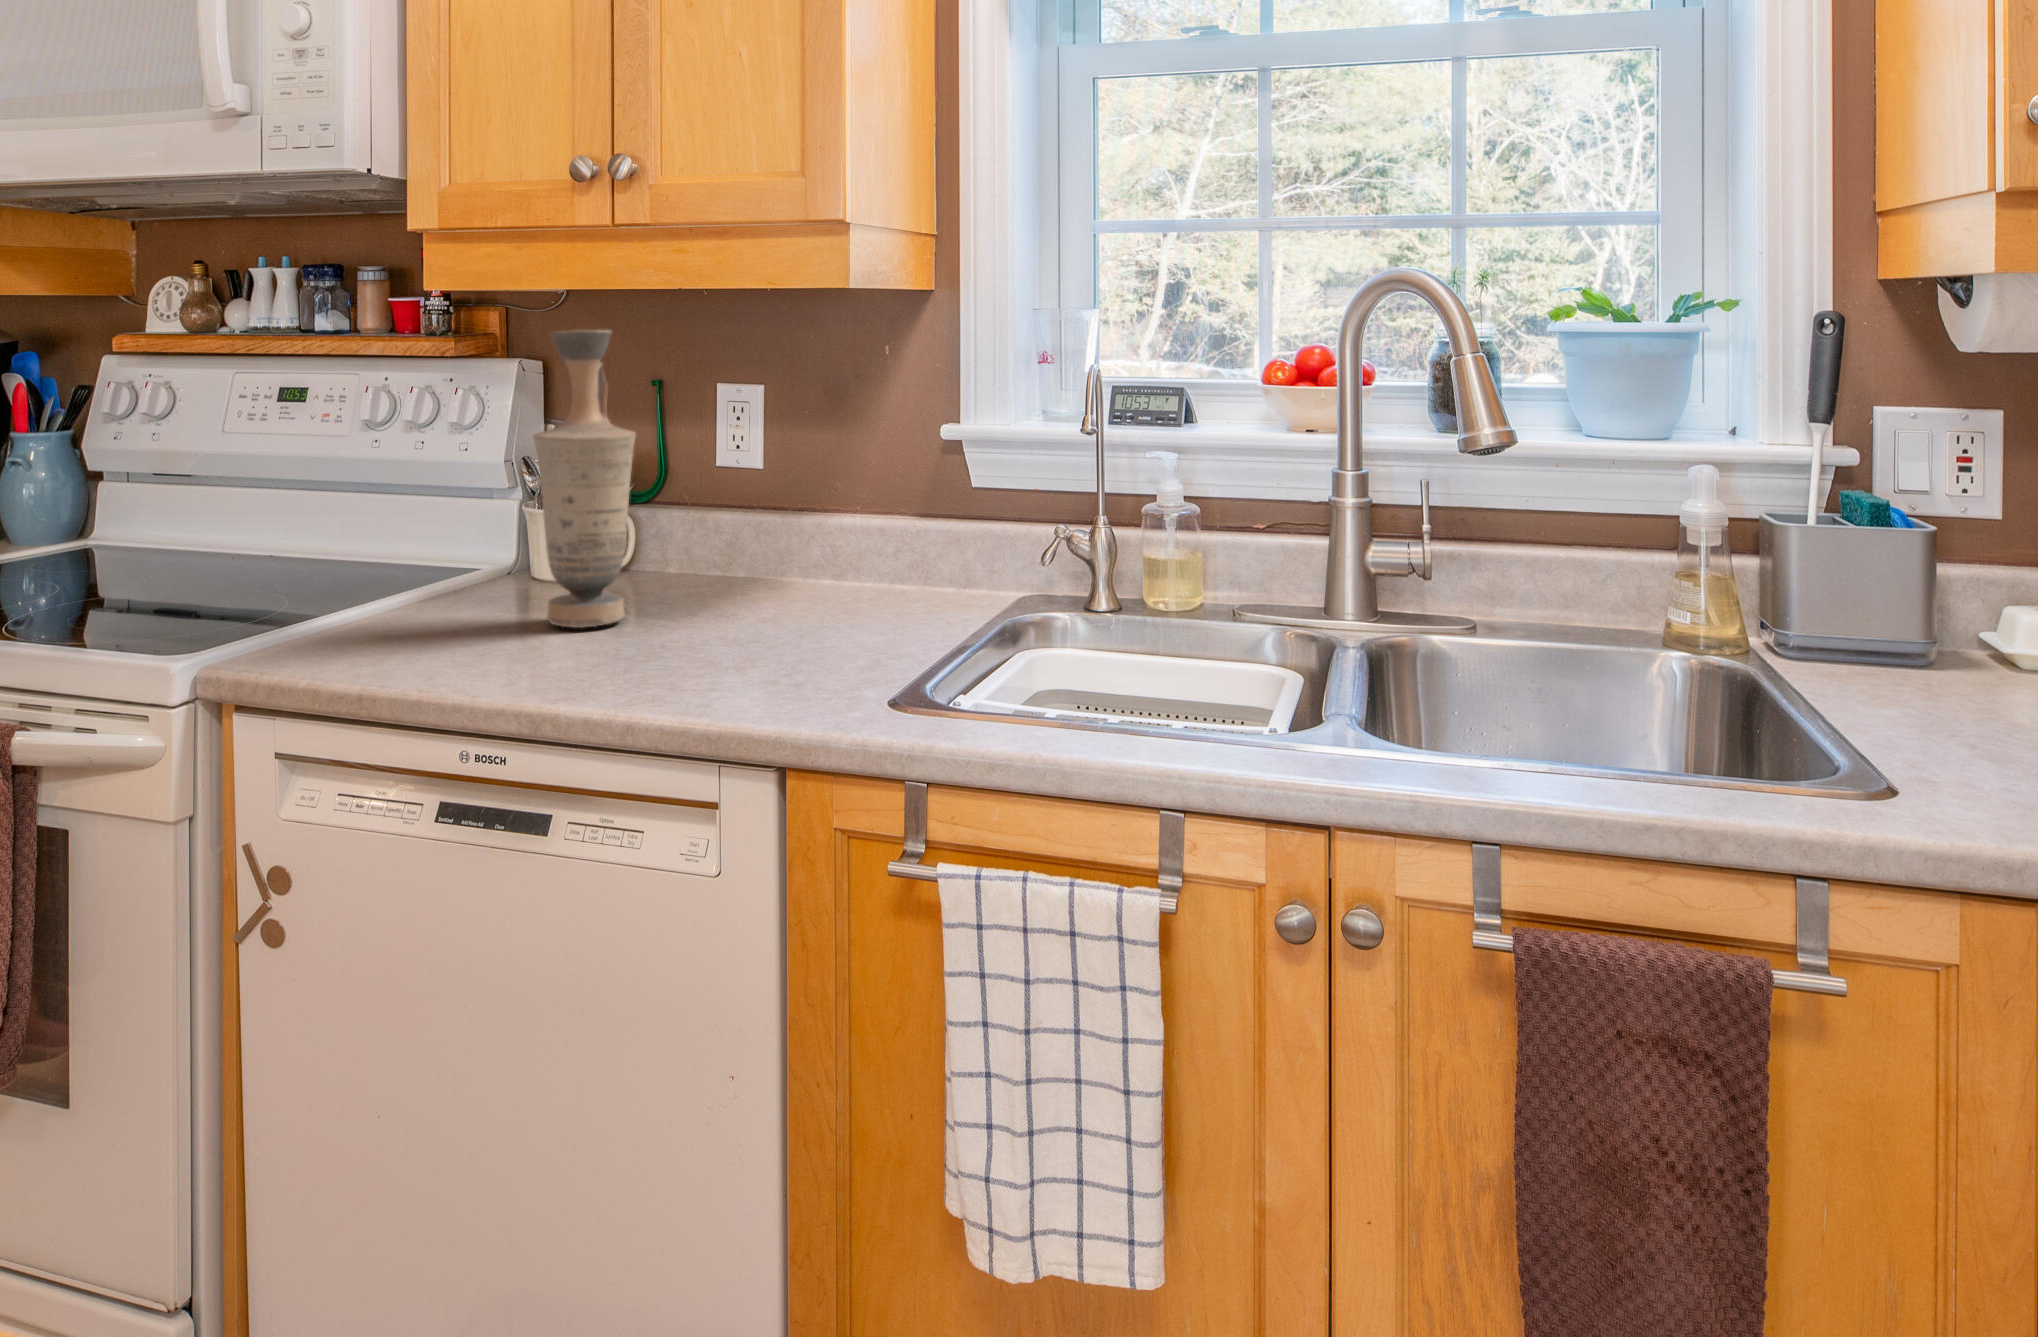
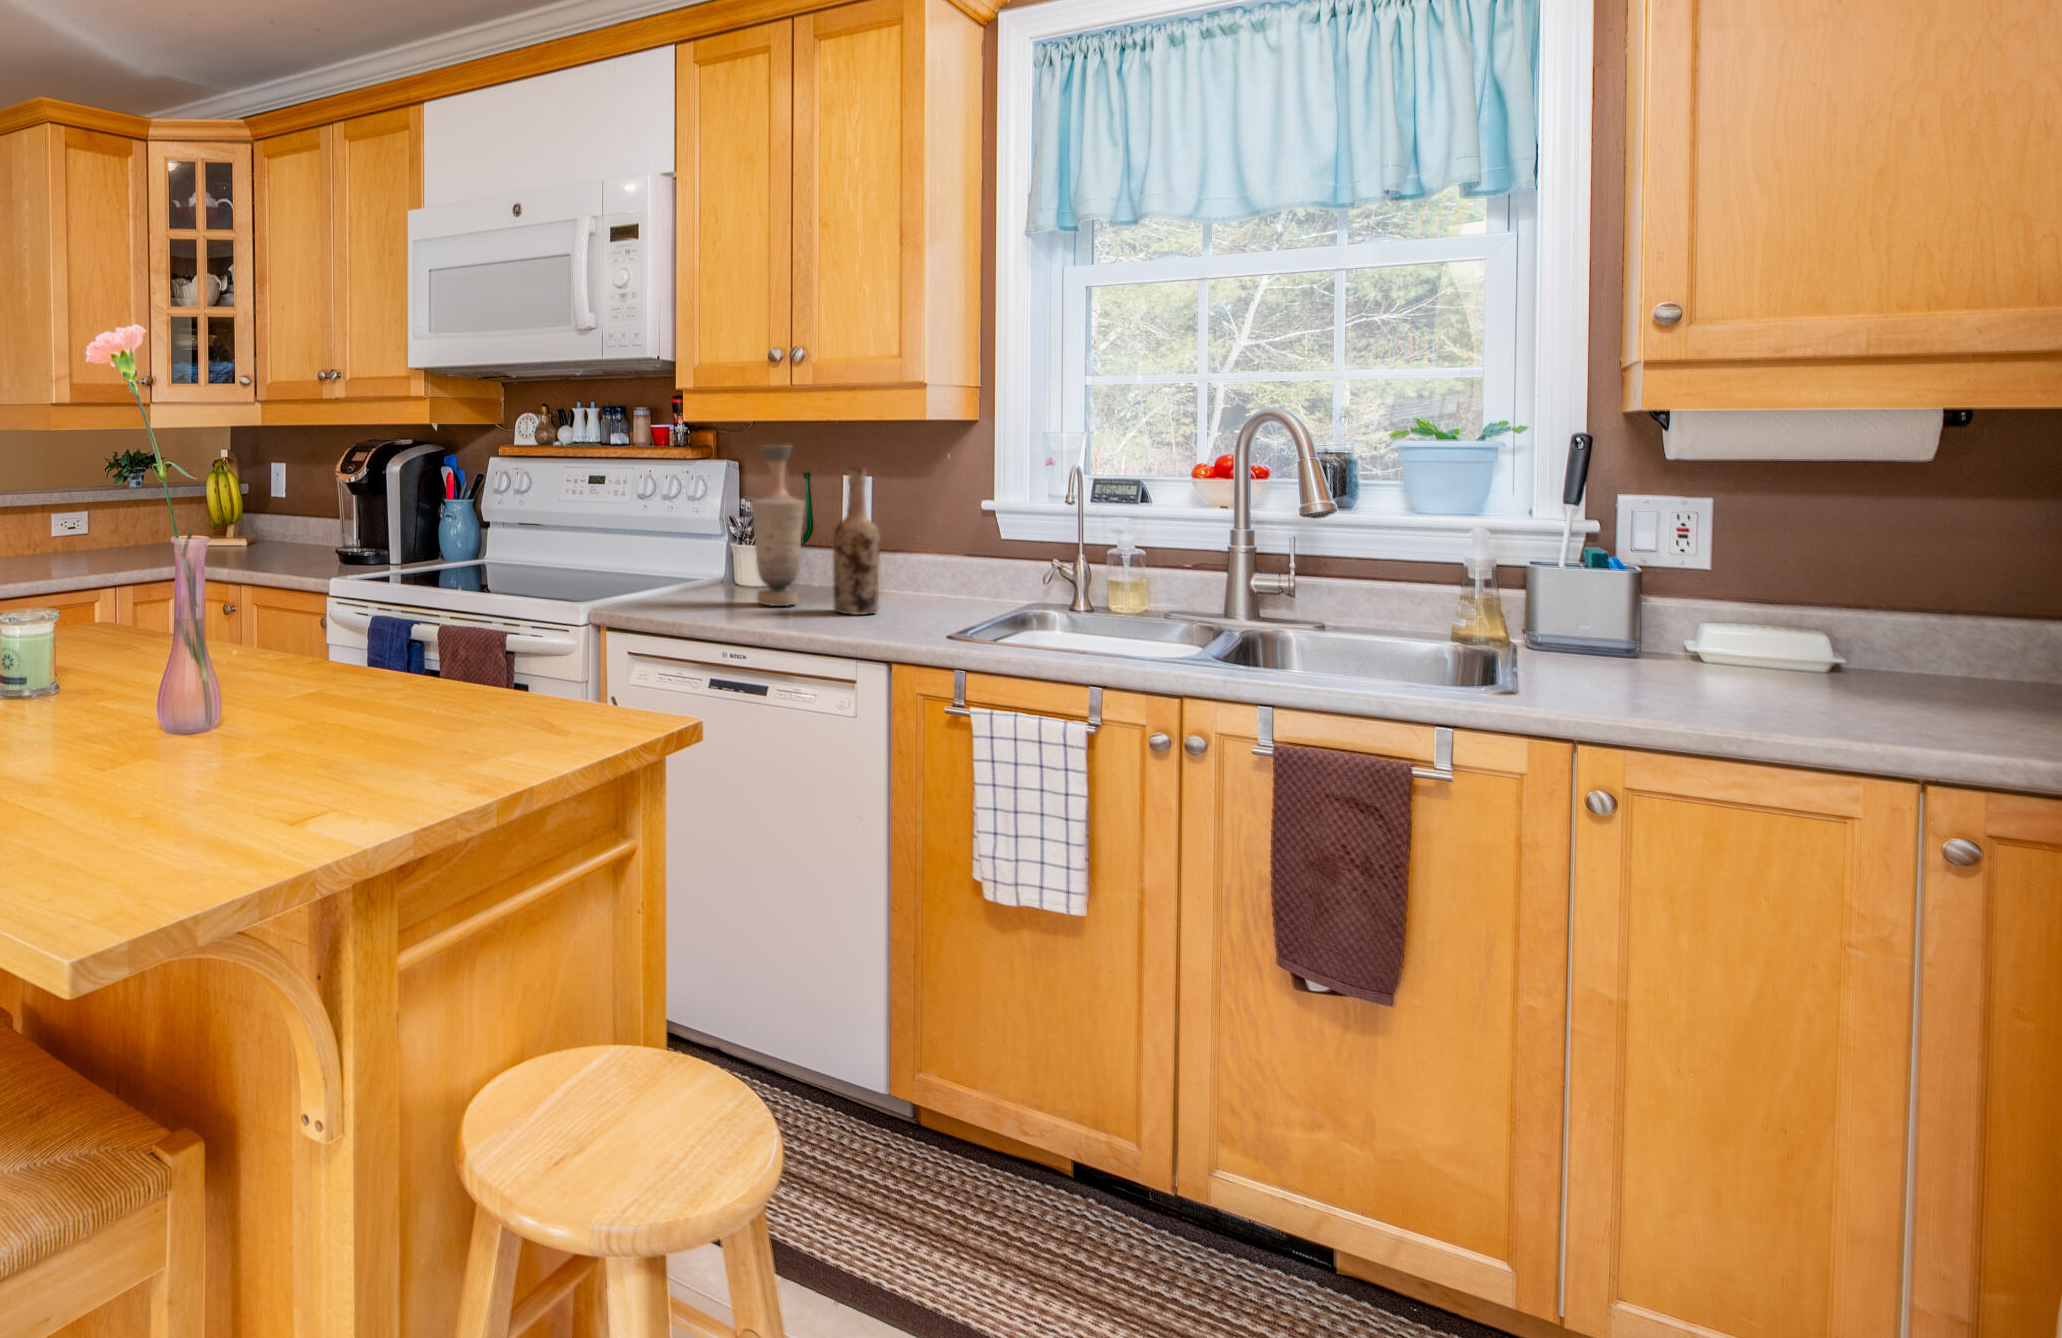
wine bottle: none [684,370,767,642] -> present [833,467,880,615]

